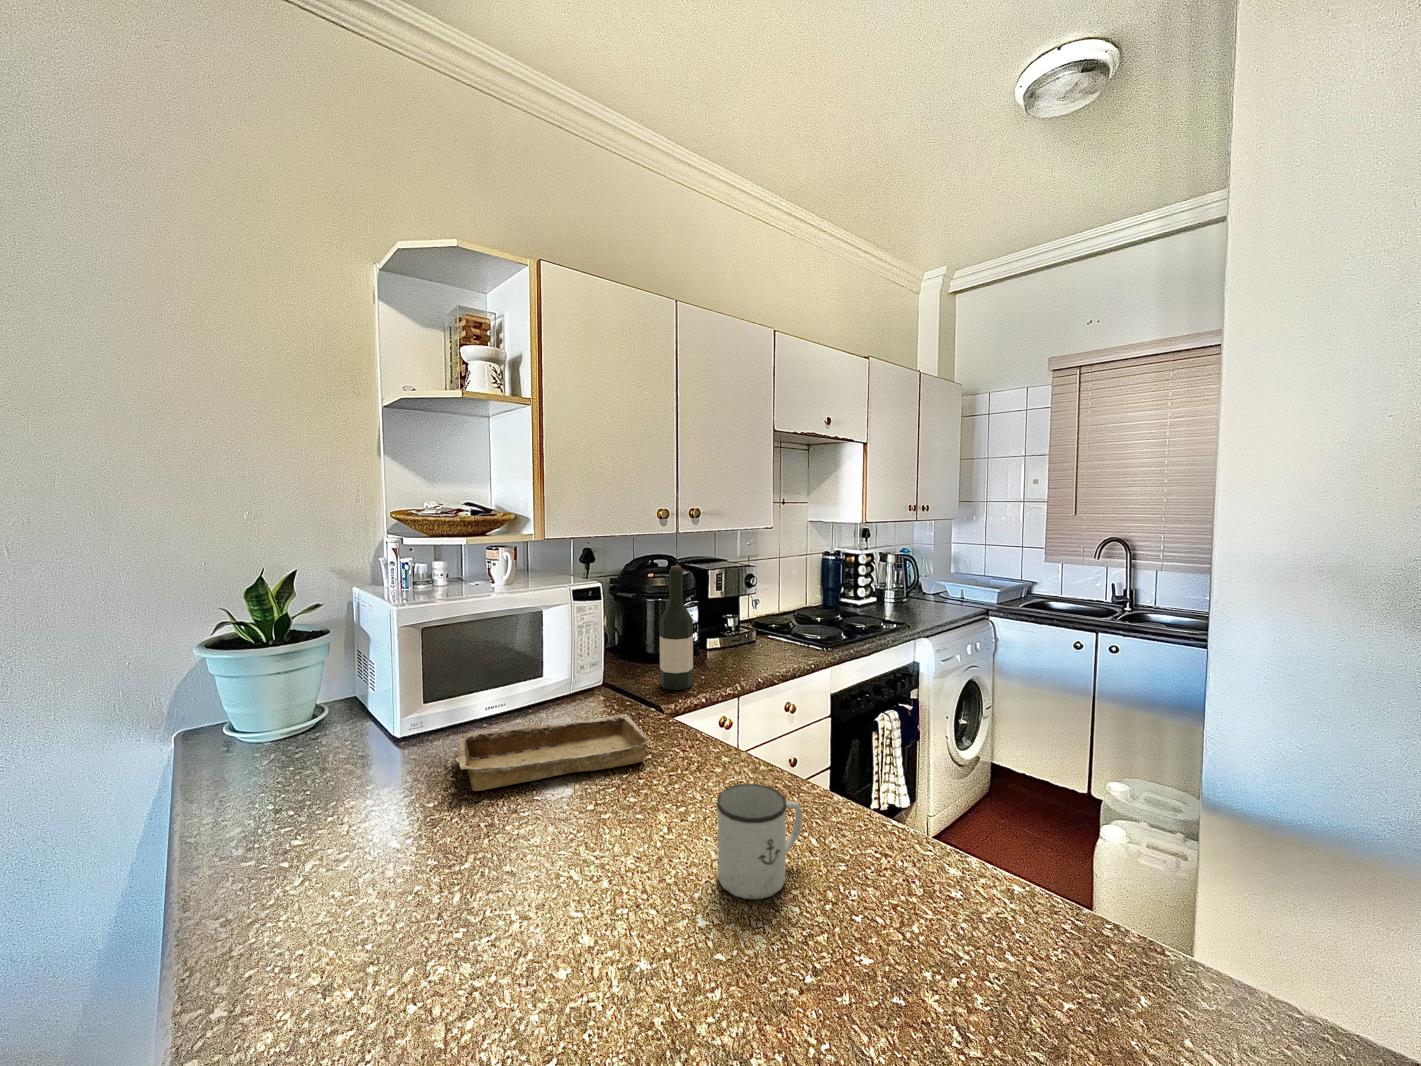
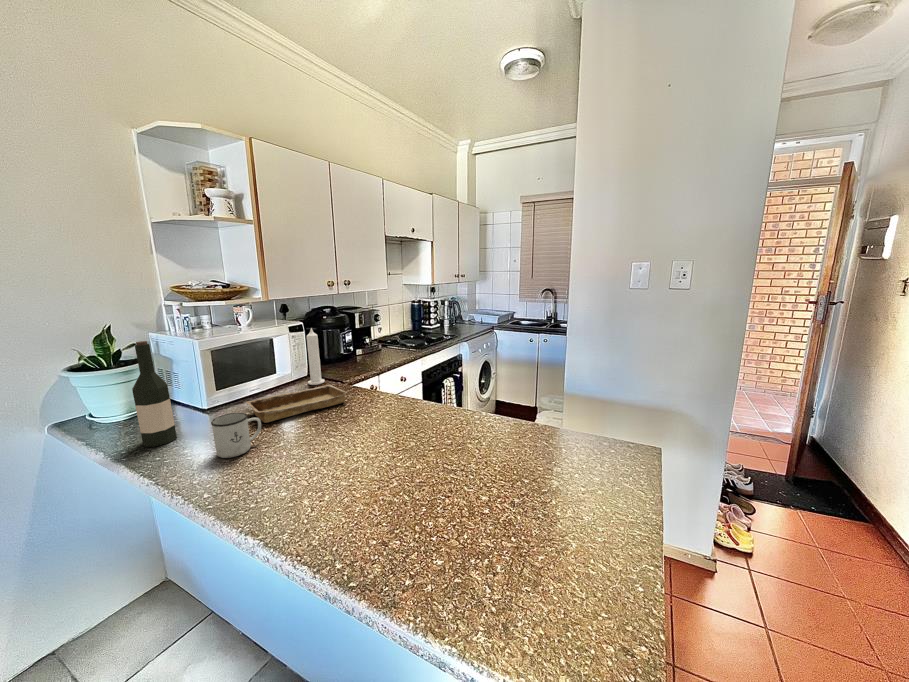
wine bottle: present [660,566,693,690] -> present [132,341,177,447]
candle: none [597,594,628,707] -> present [306,328,325,385]
mug: present [717,784,802,899] -> present [211,413,261,458]

